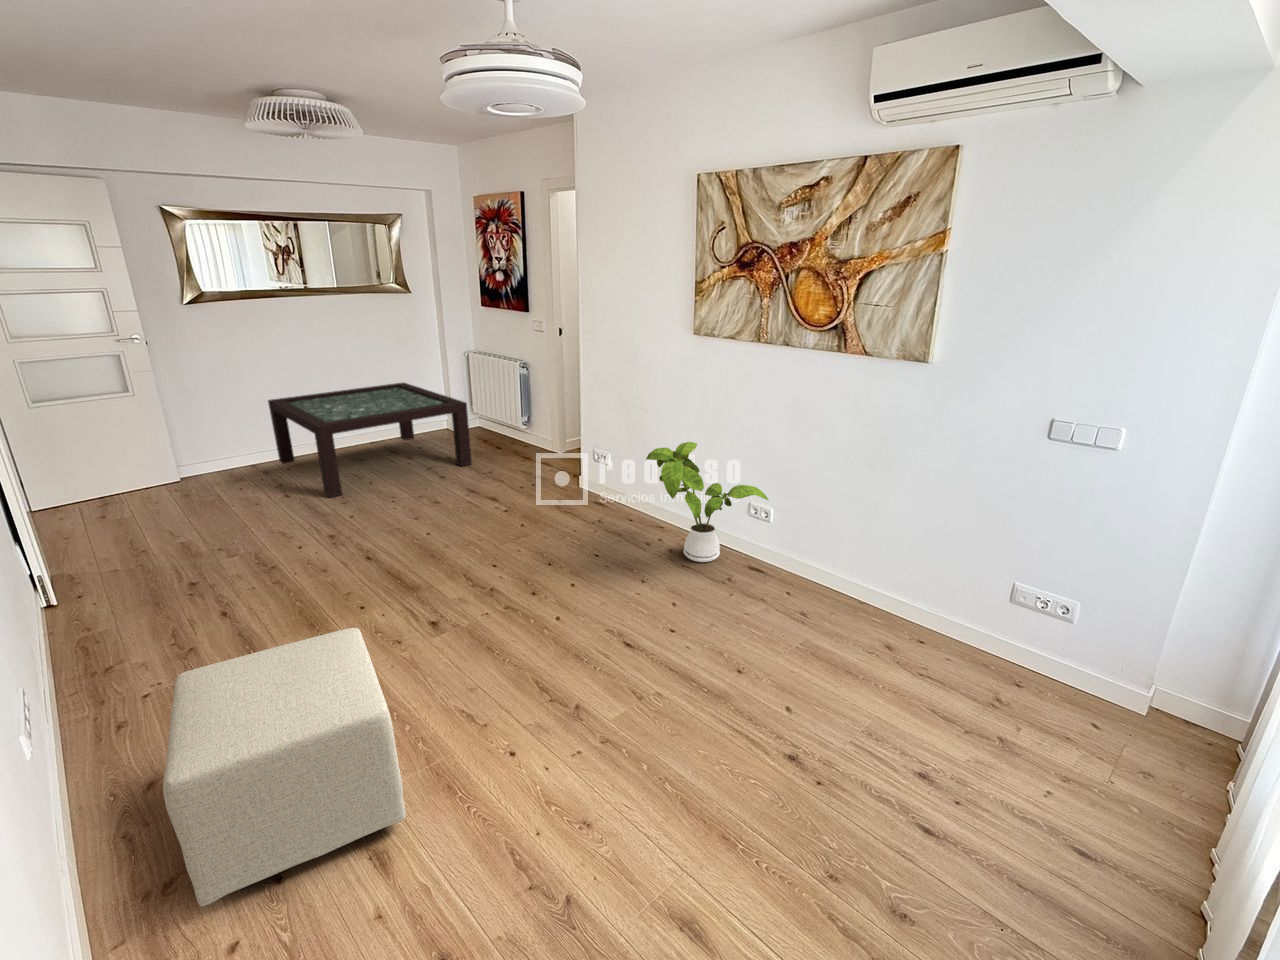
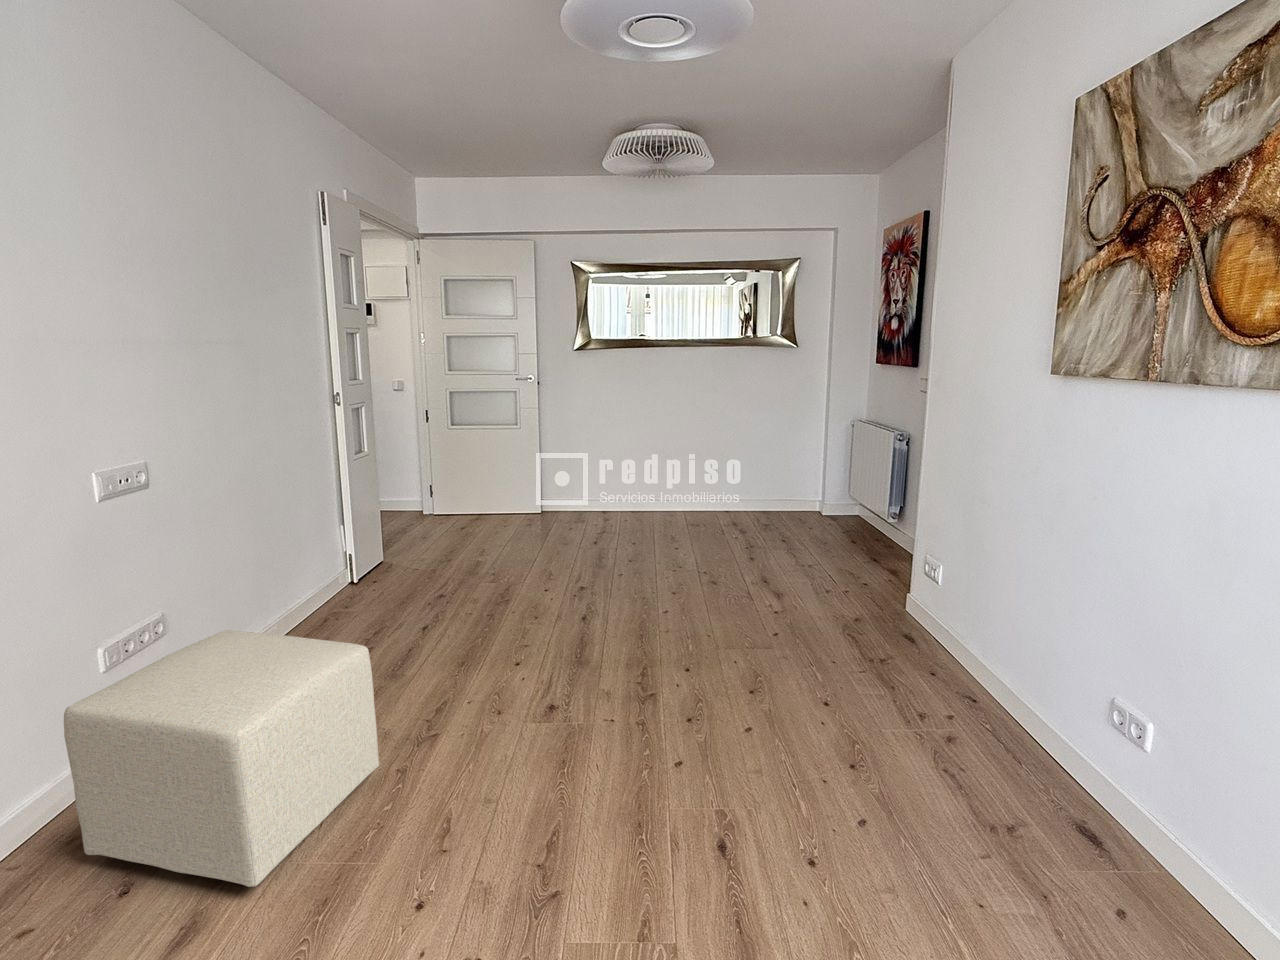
coffee table: present [268,383,472,498] -> none [631,445,807,548]
house plant: present [646,442,769,562] -> none [890,549,1124,780]

